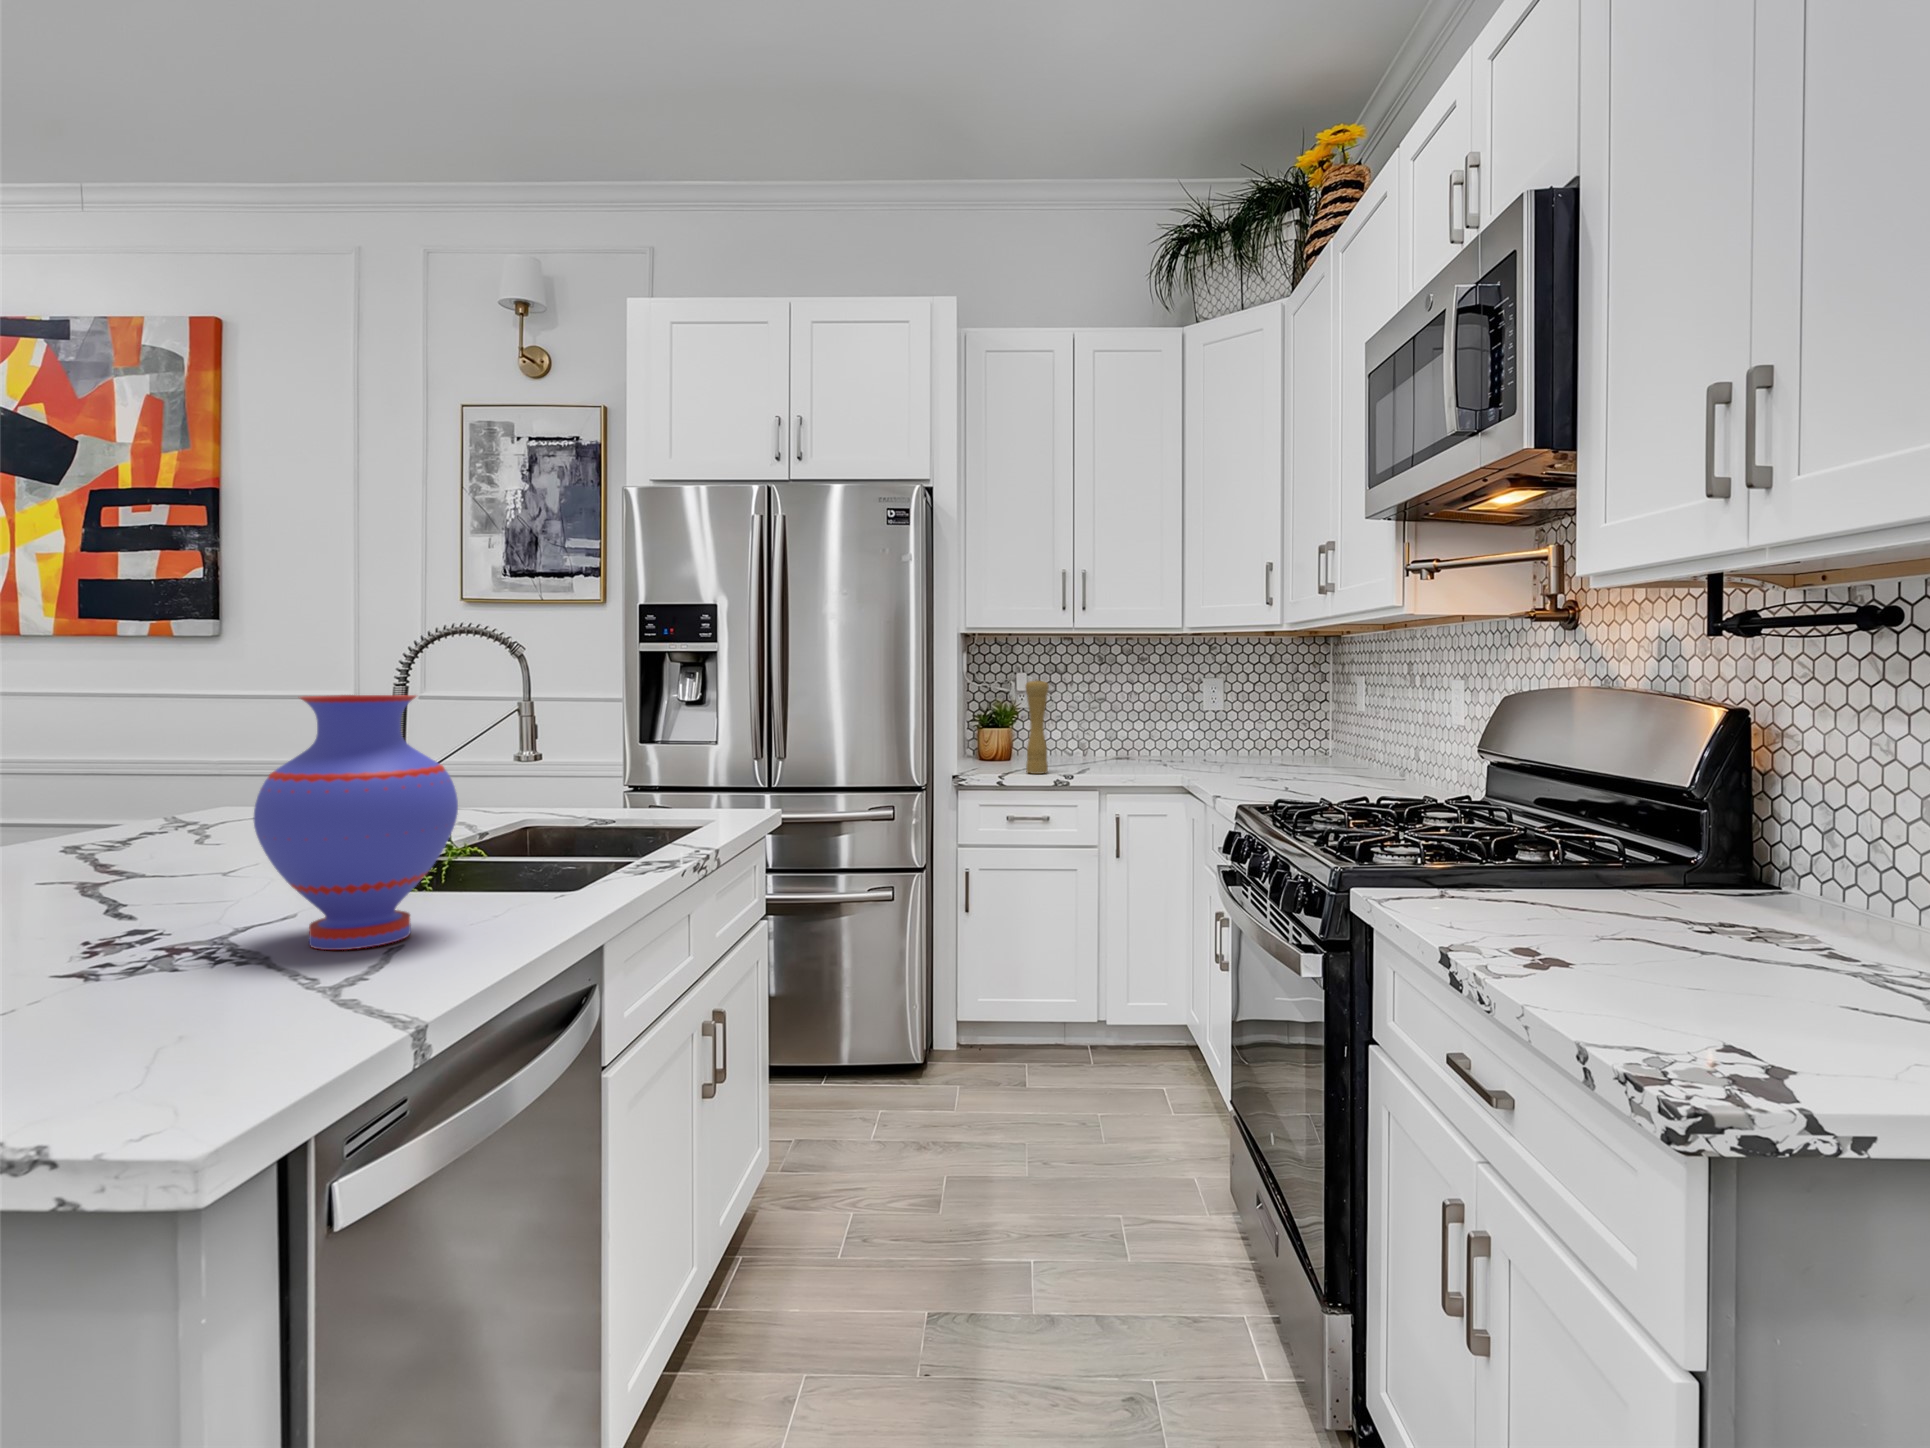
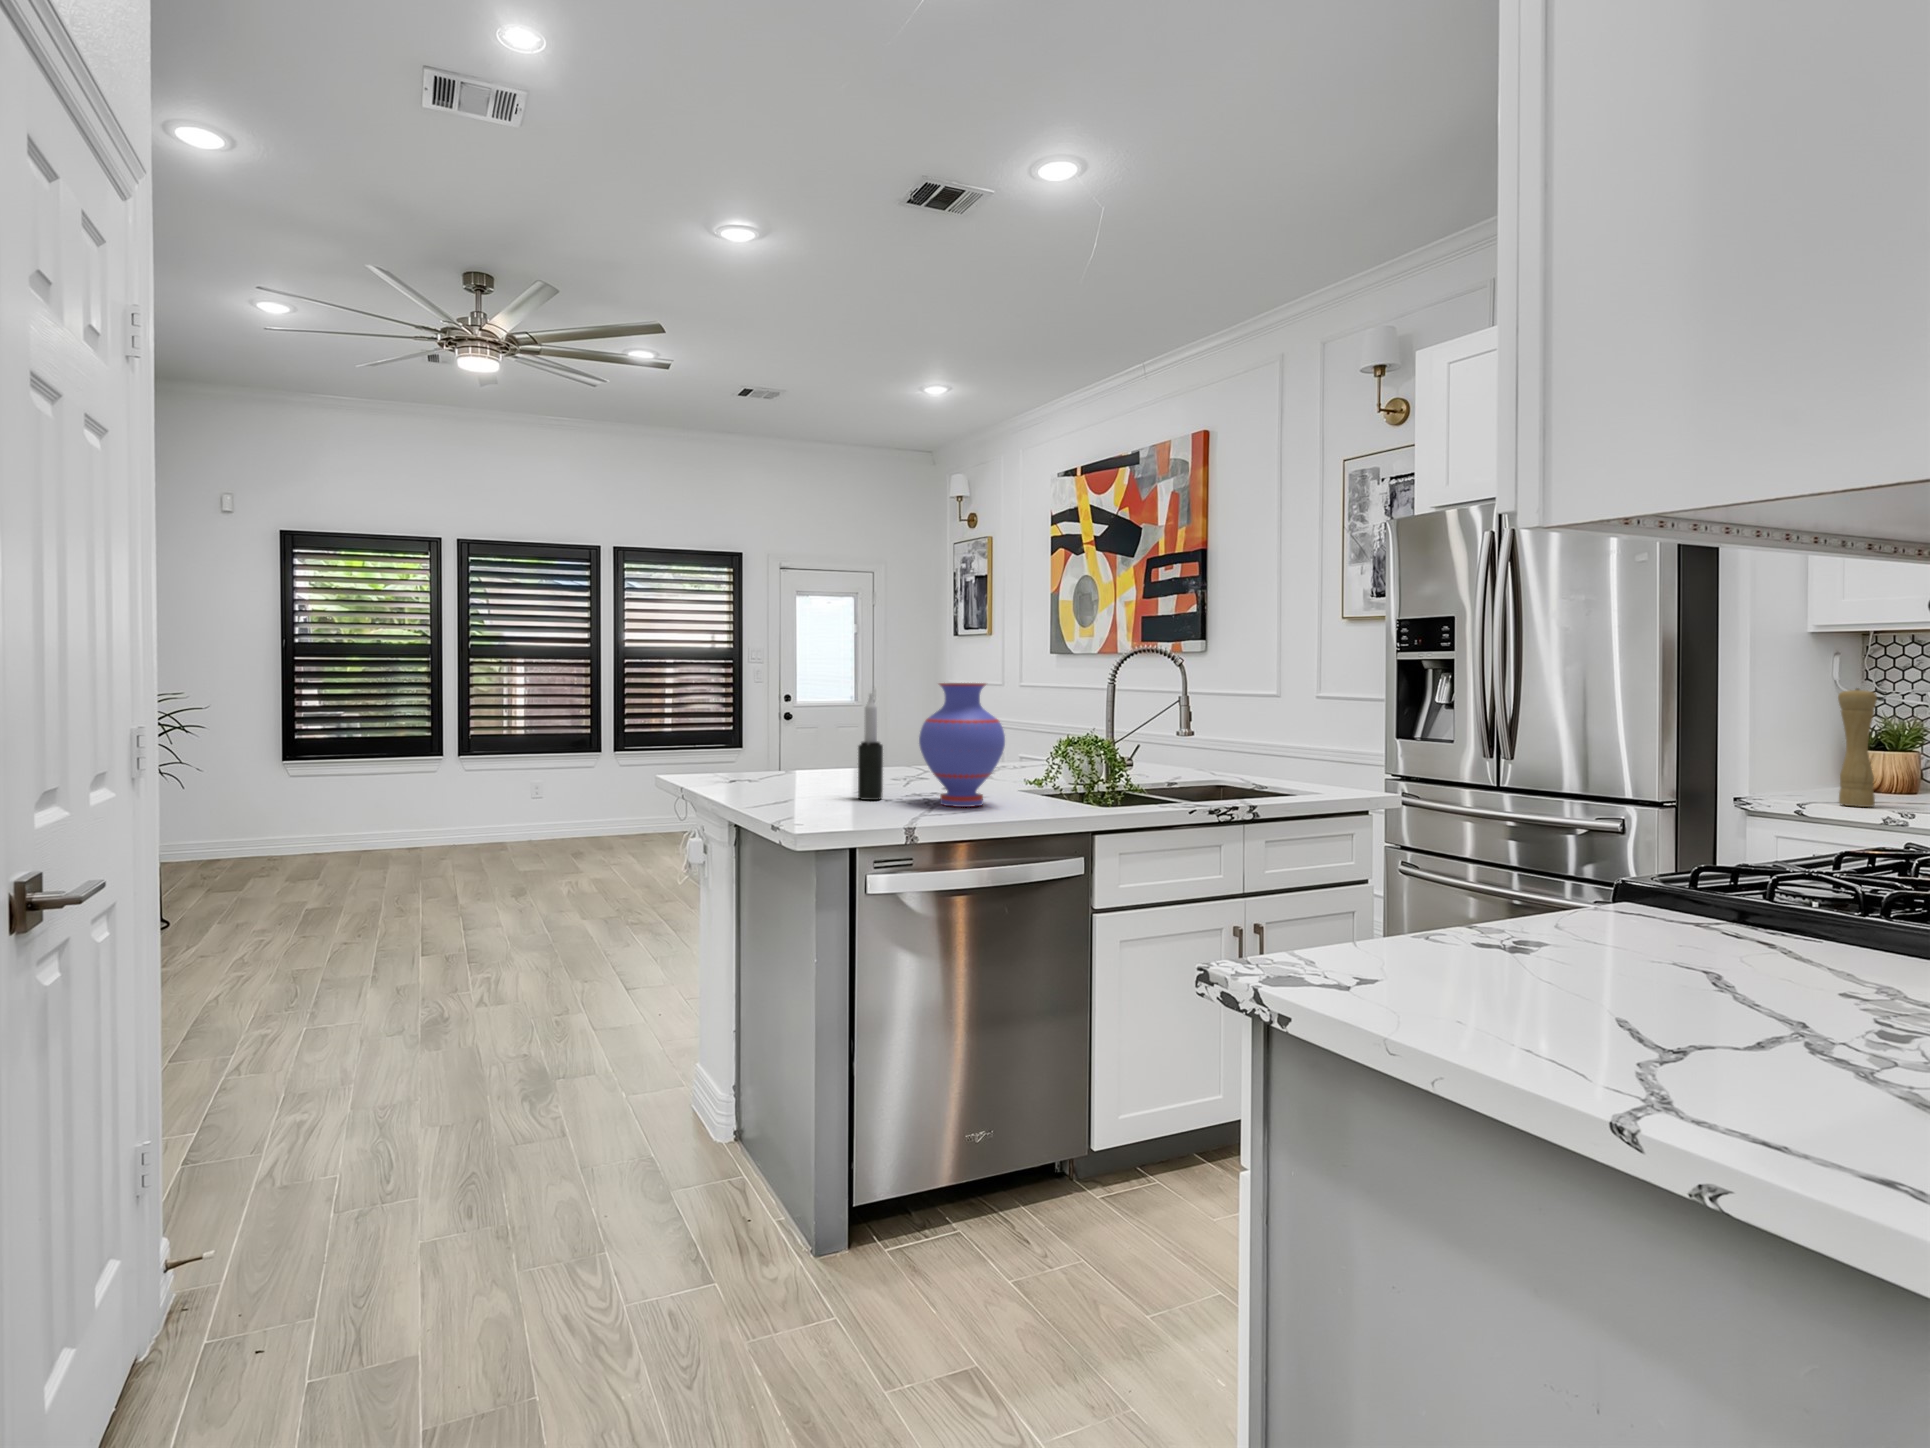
candle: none [78,725,151,985] -> present [858,694,883,800]

